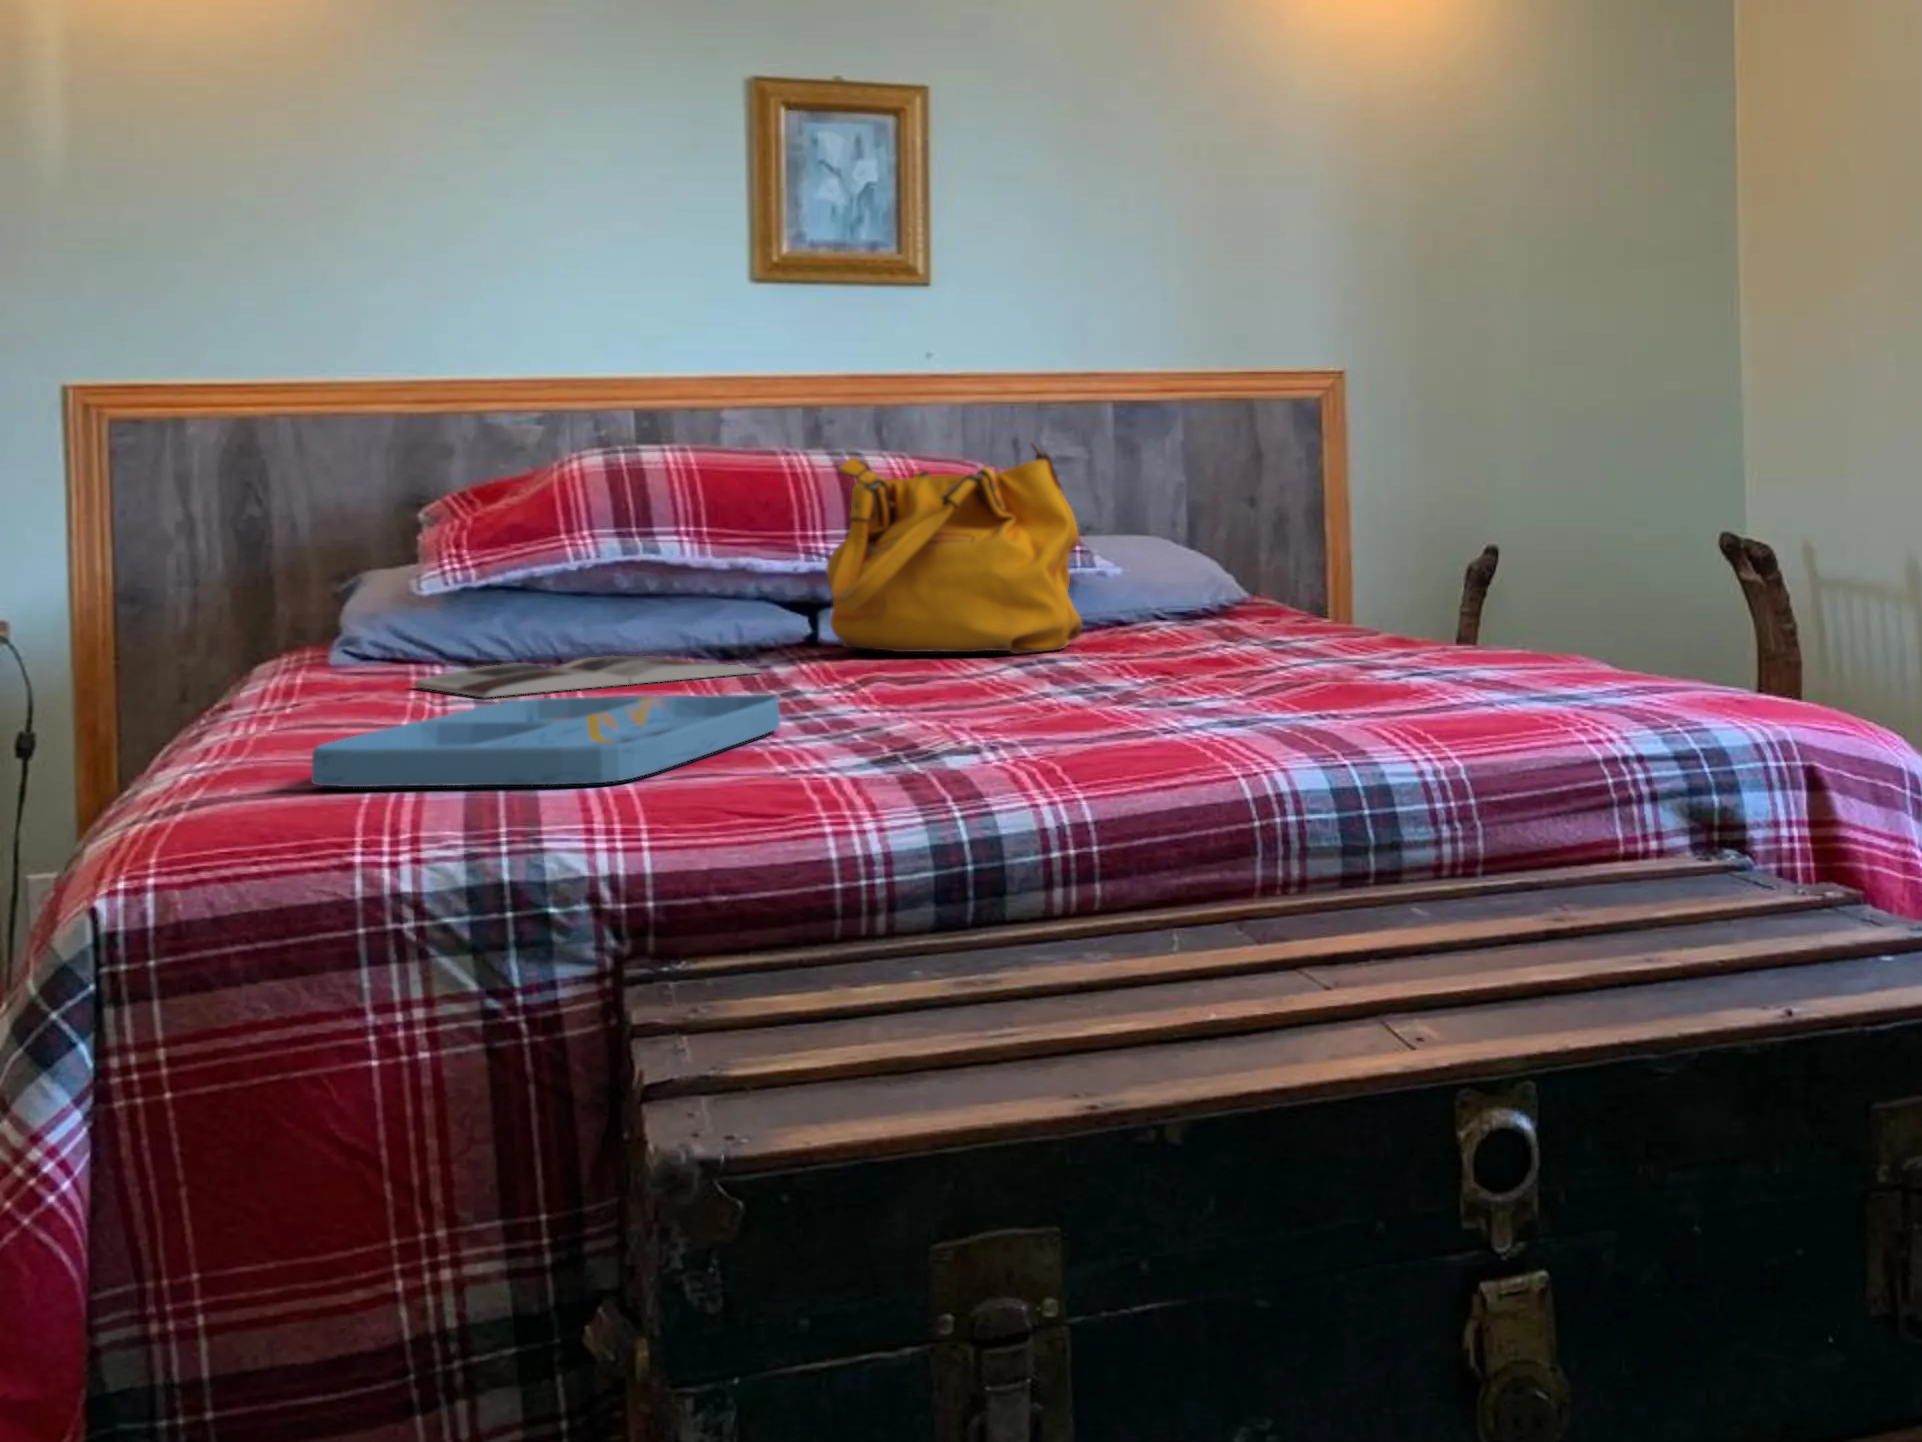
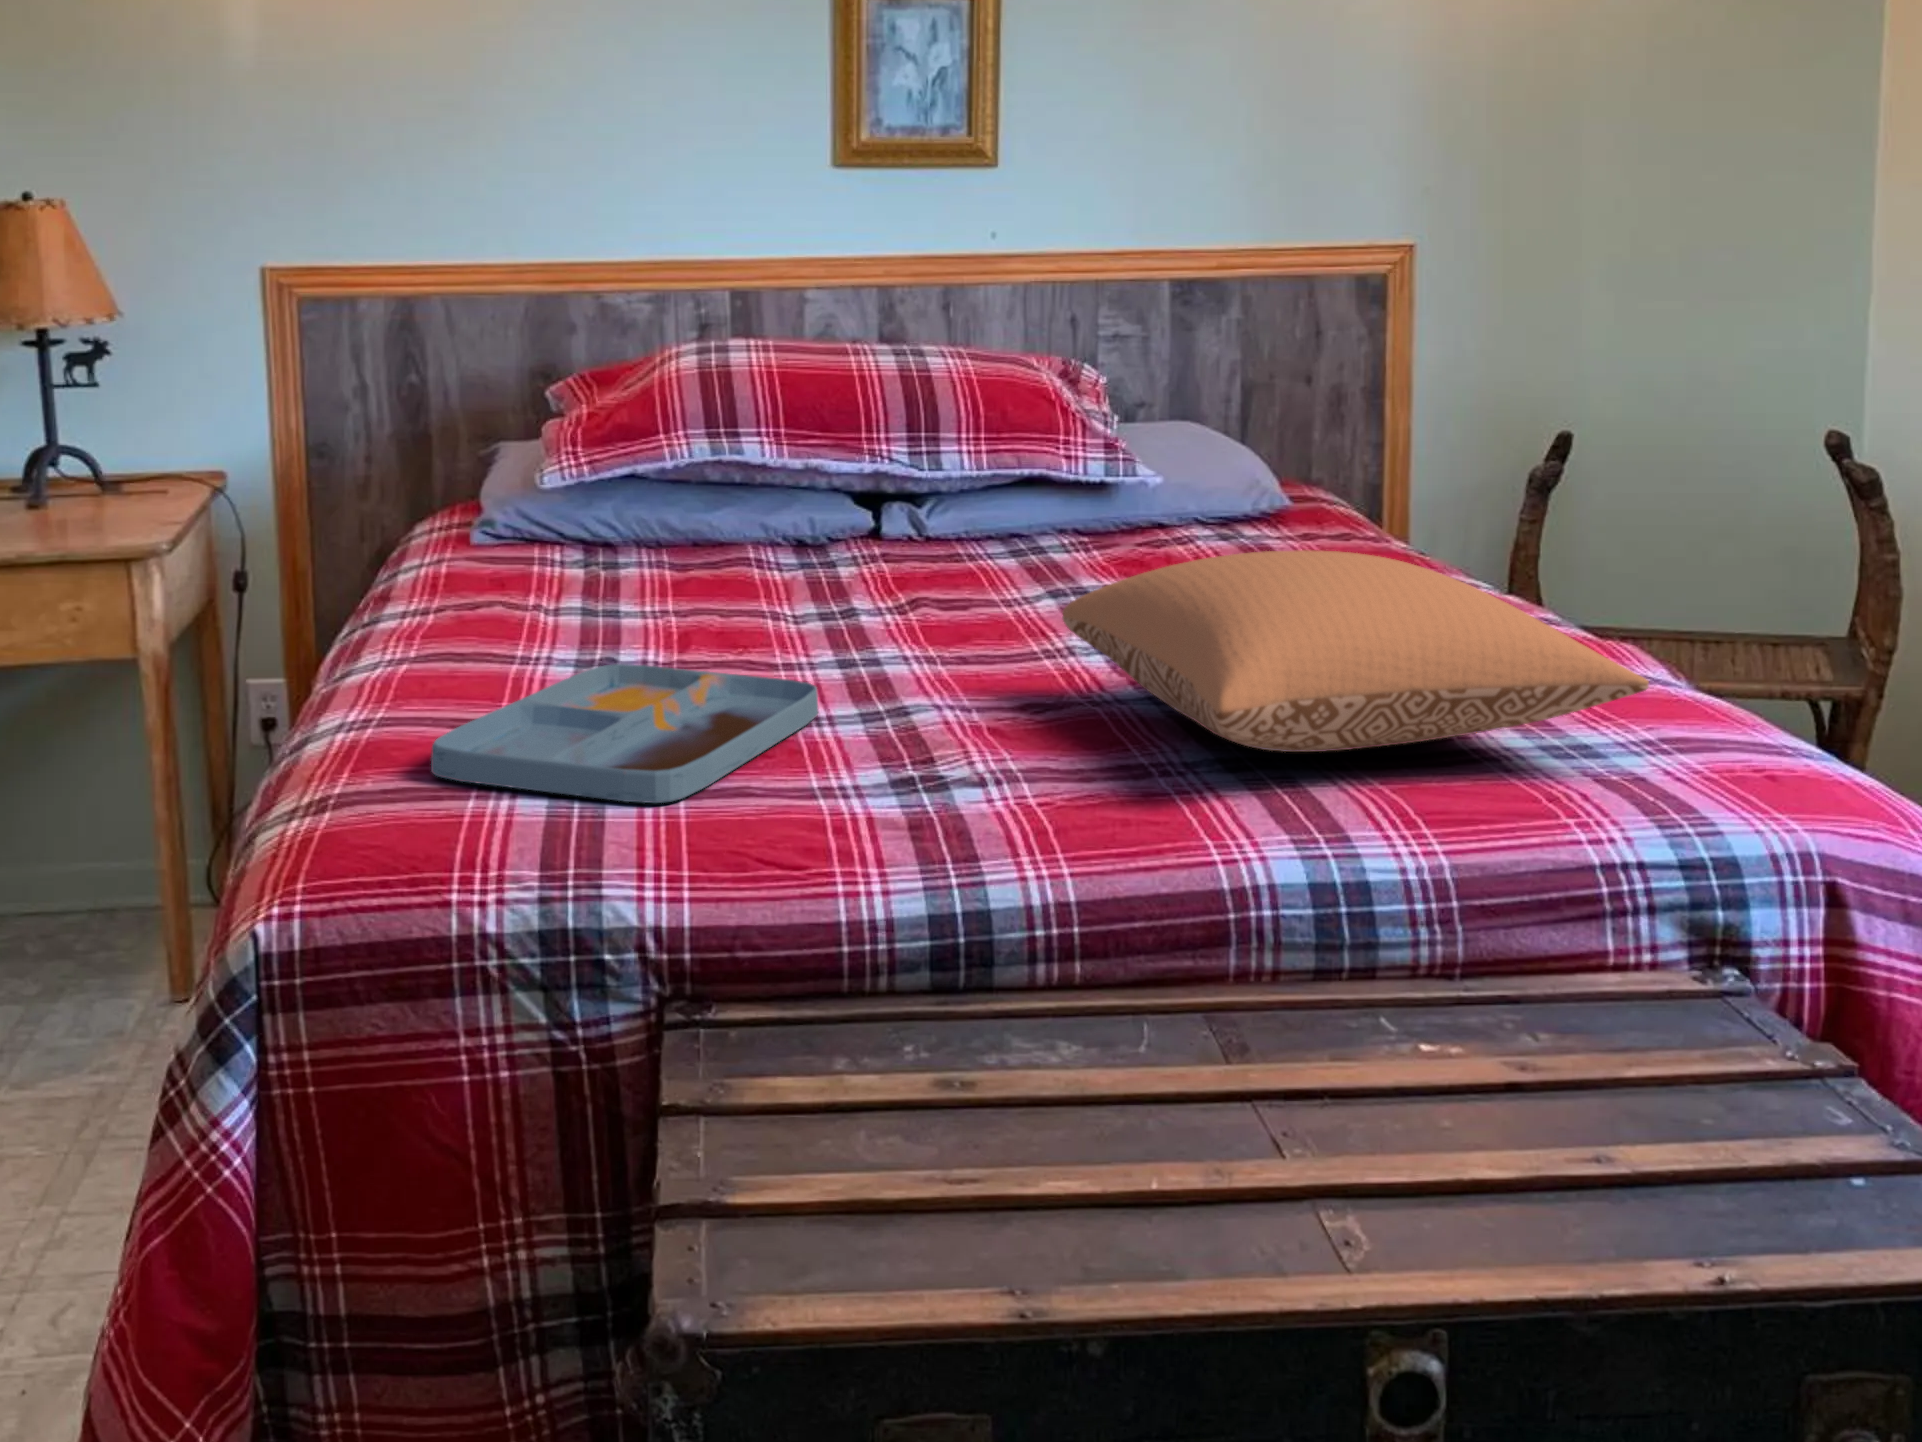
handbag: present [826,443,1082,654] -> none [884,373,1118,581]
pillow: none [1044,527,1627,708] -> present [1062,550,1649,752]
magazine: present [413,656,760,697] -> none [529,562,821,618]

